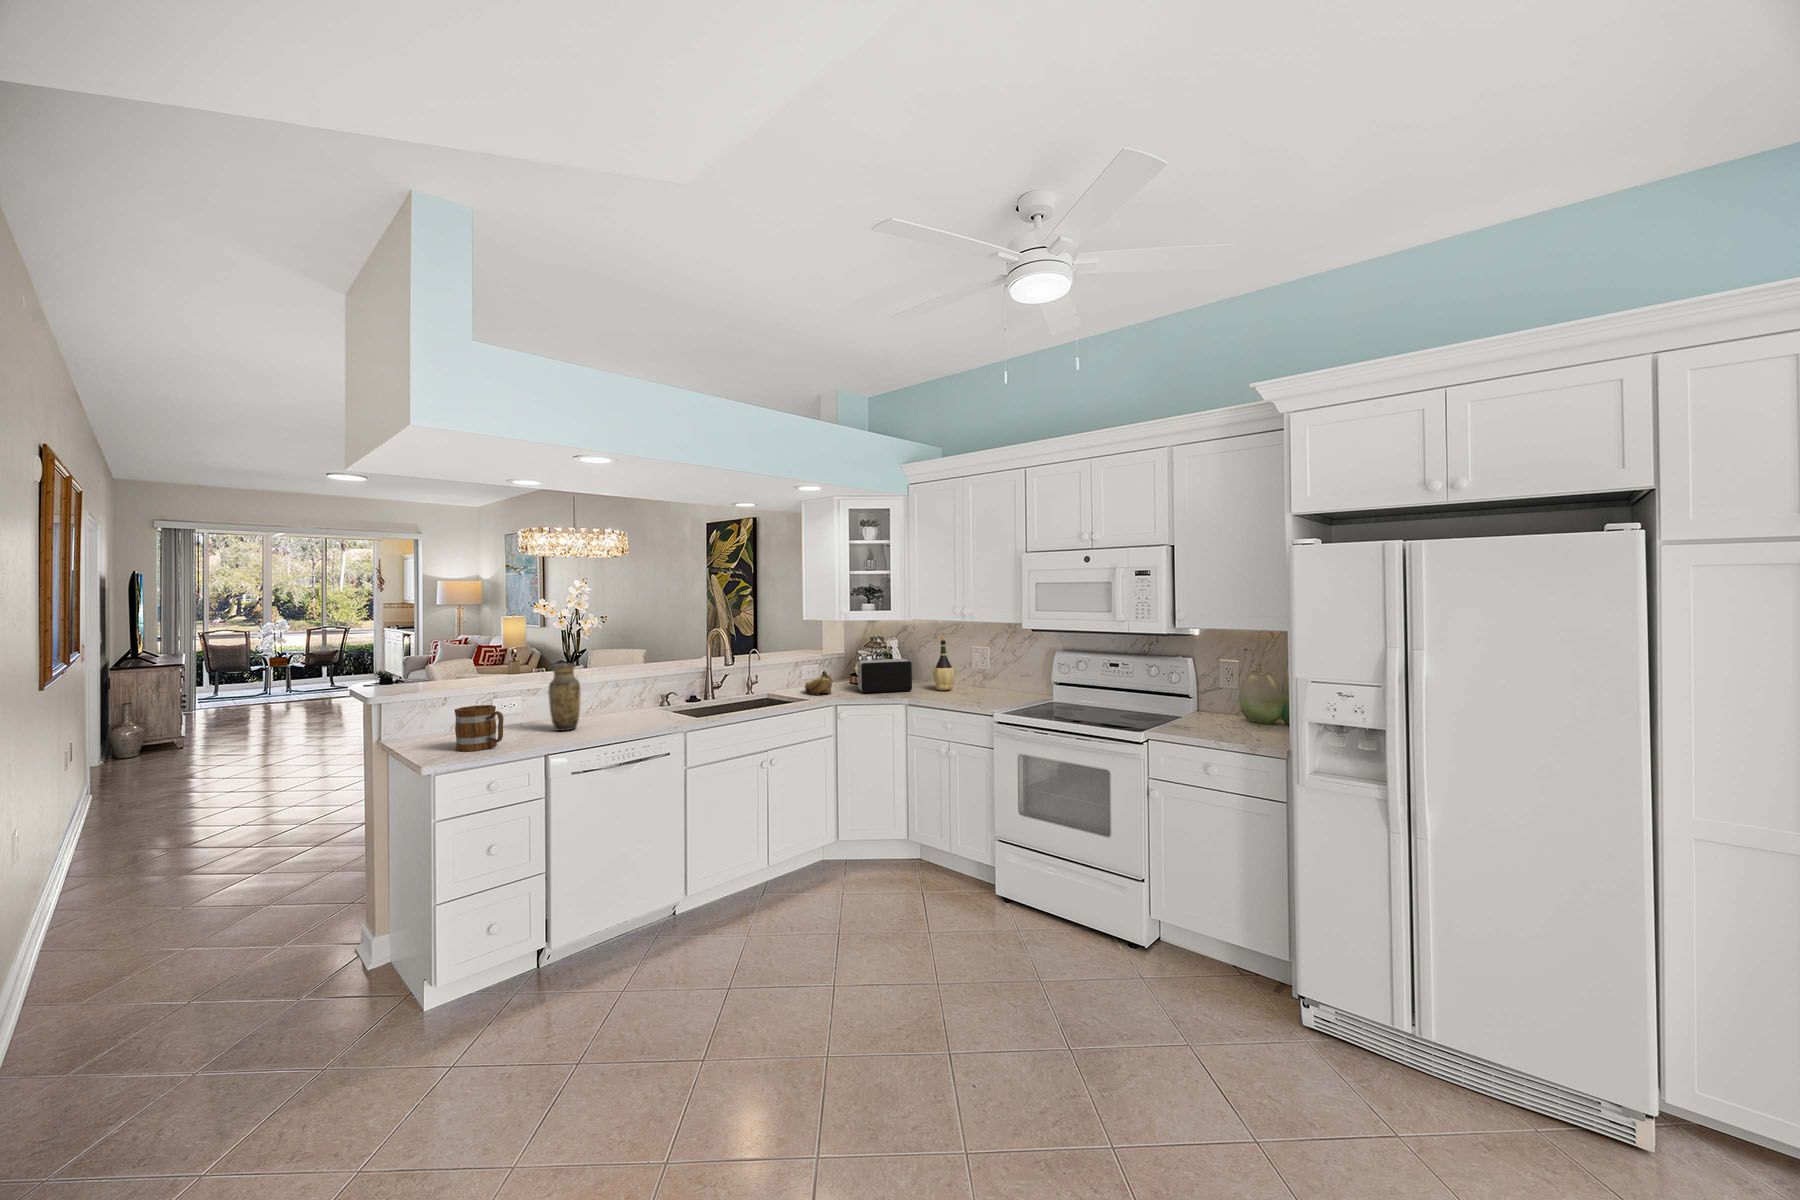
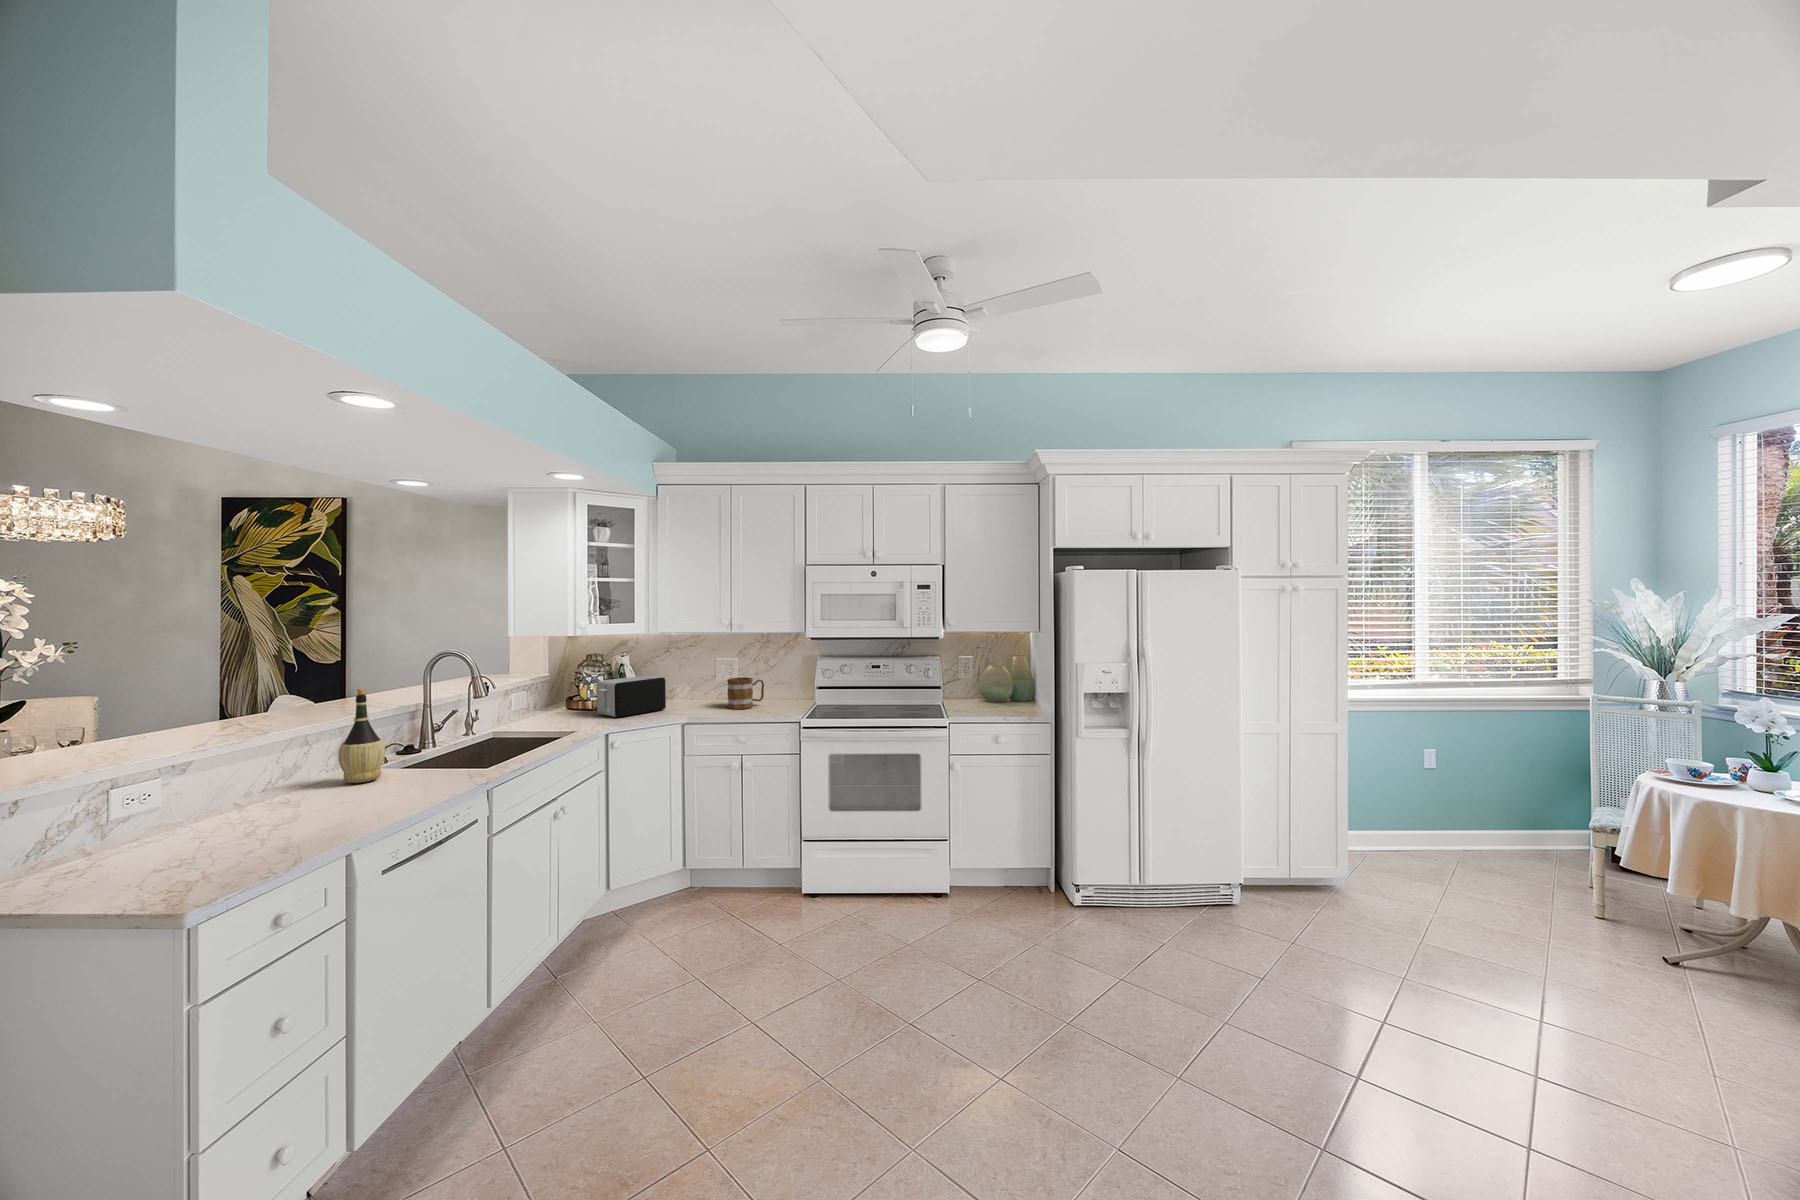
wine bottle: present [933,637,955,690] -> present [338,689,385,783]
vase: present [548,663,581,731] -> none [265,711,324,820]
fruit: present [805,671,833,695] -> none [536,696,576,726]
mug: present [455,705,503,751] -> present [727,677,764,709]

